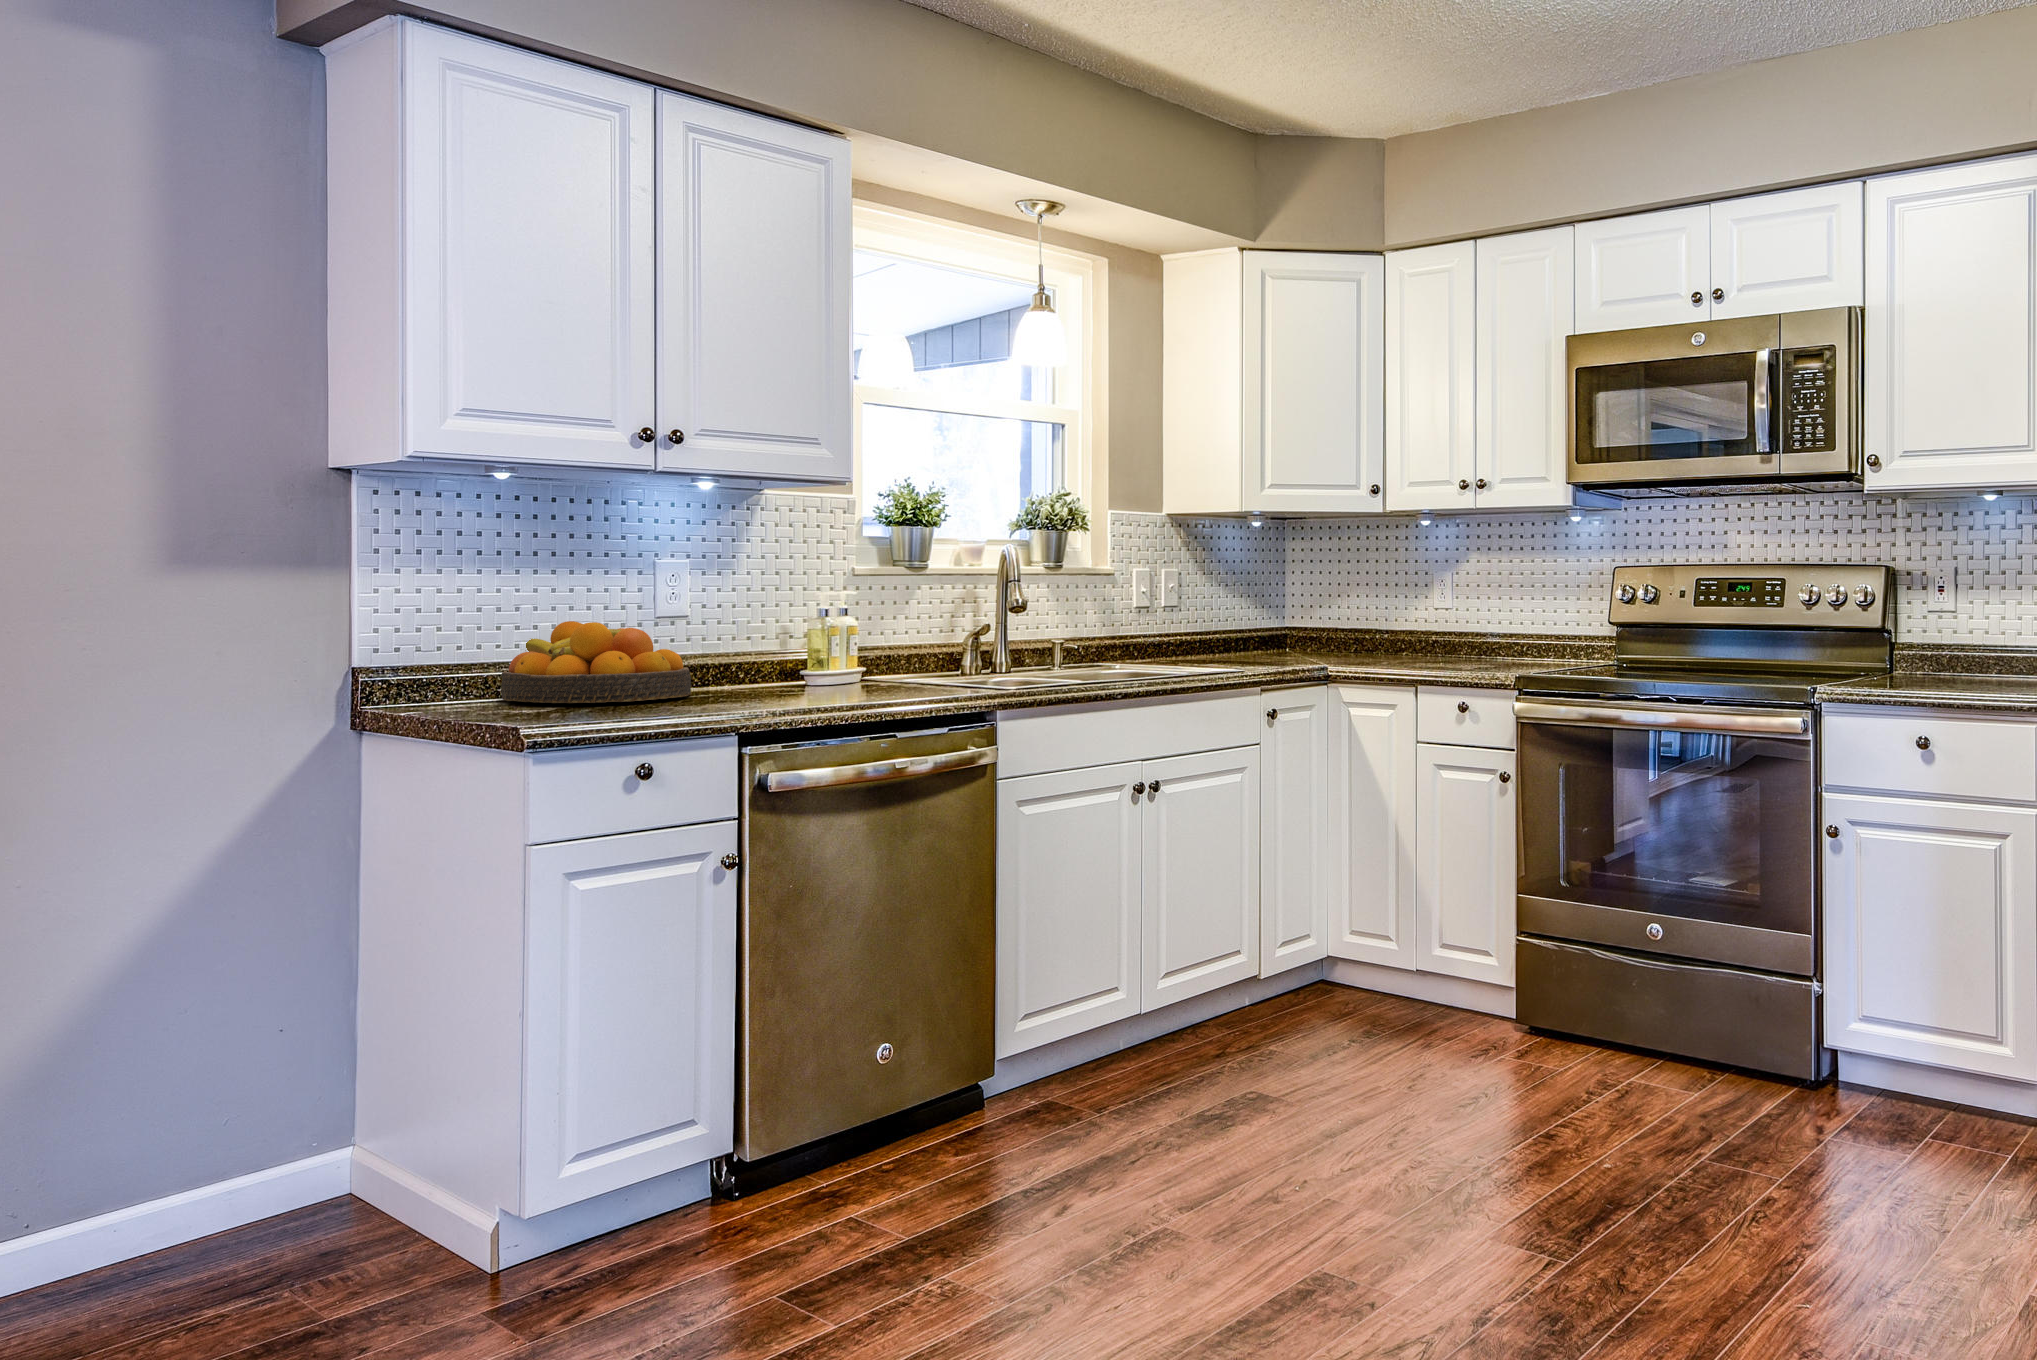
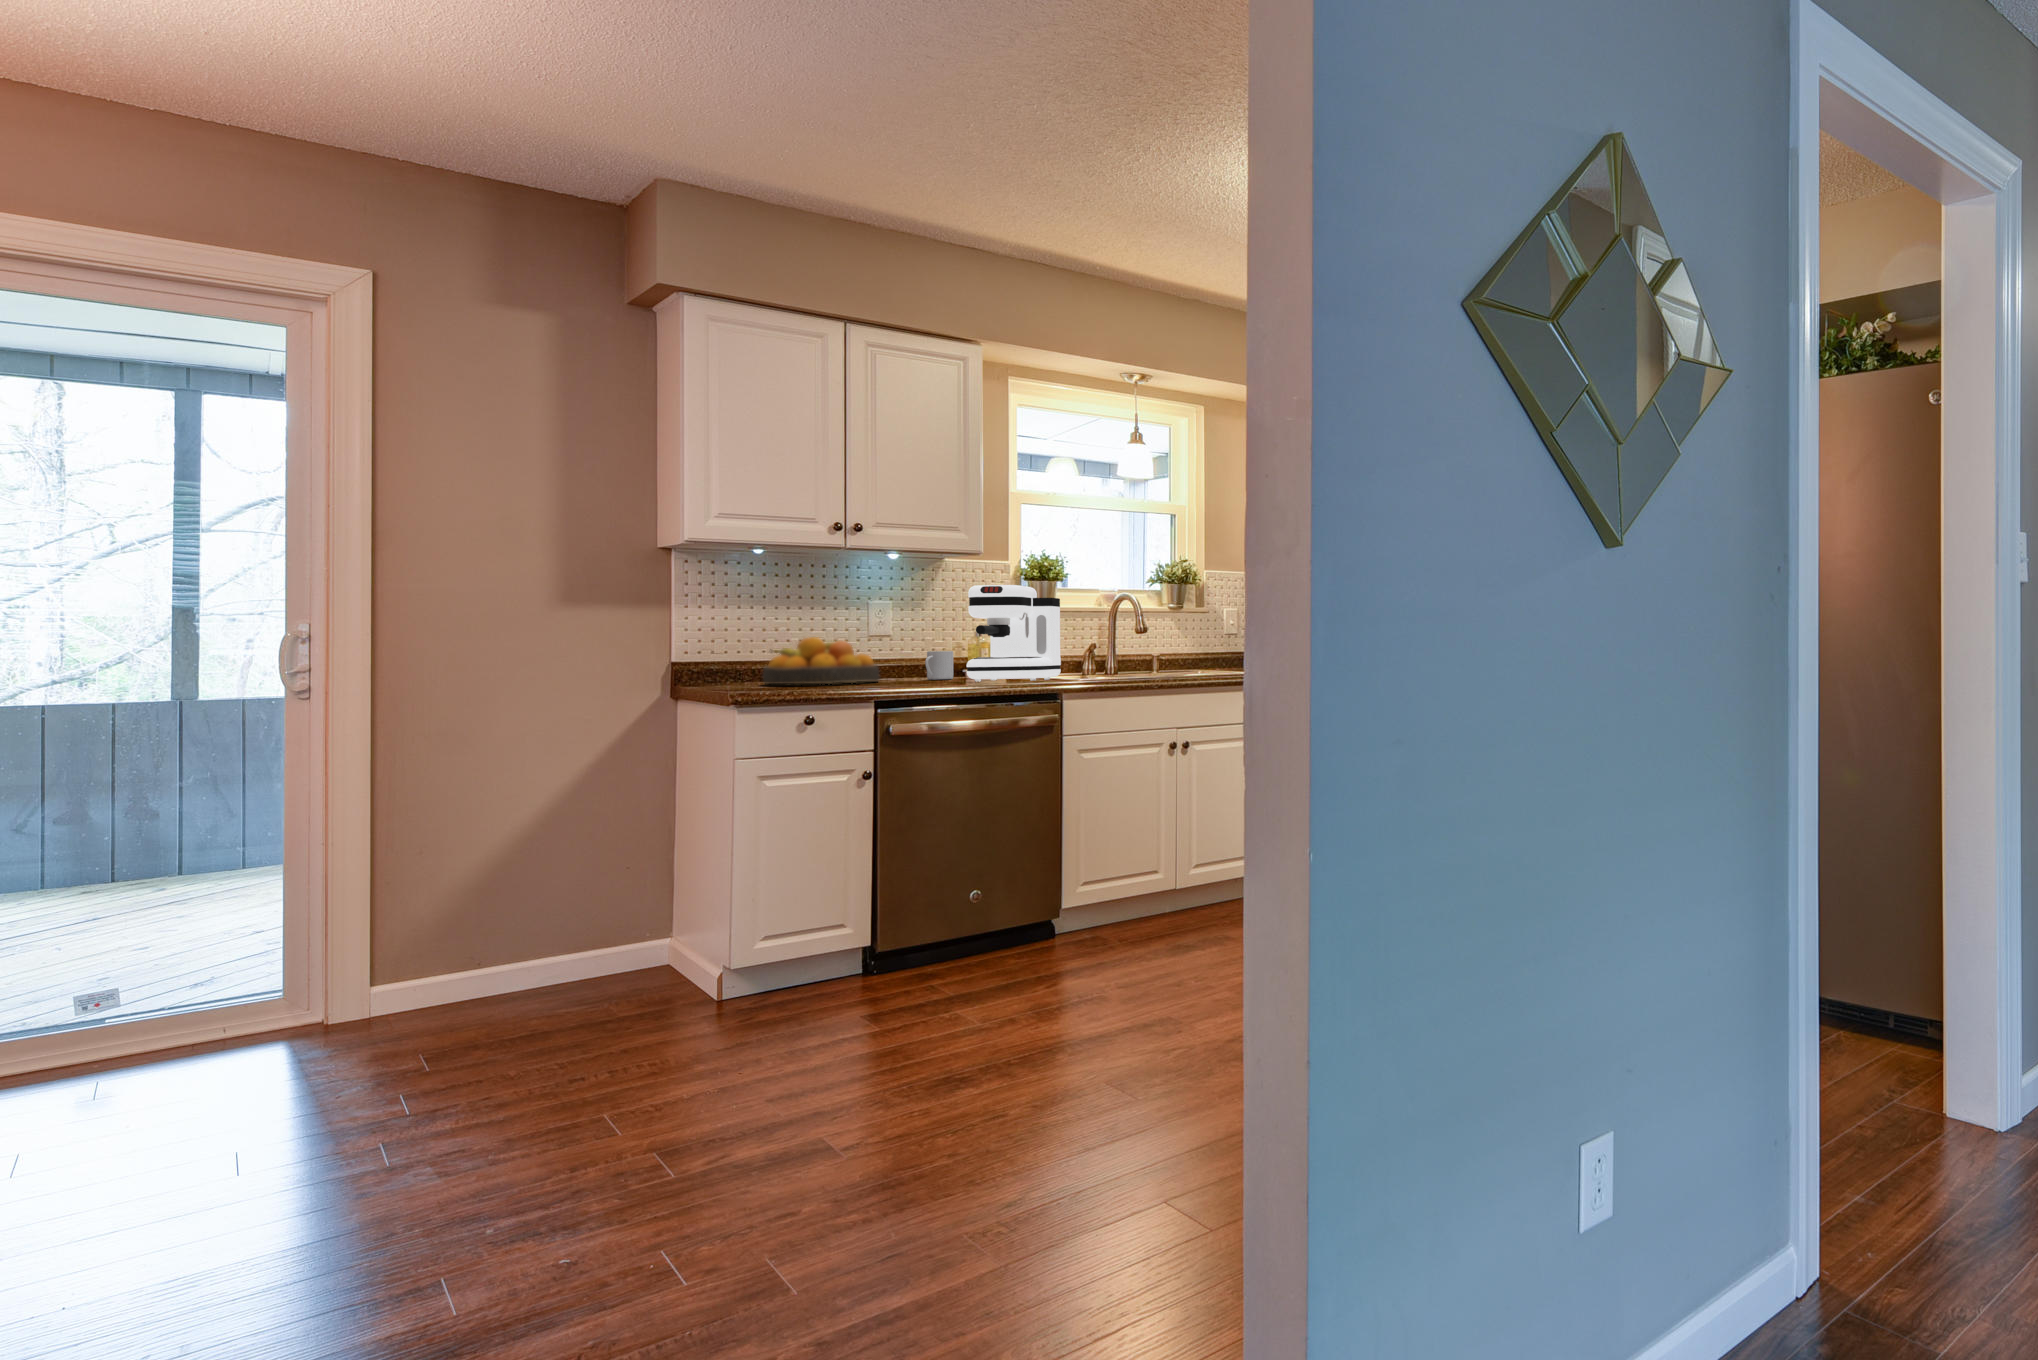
coffee maker: none [848,540,980,697] -> present [967,585,1061,682]
mug: none [760,643,801,690] -> present [925,651,954,680]

